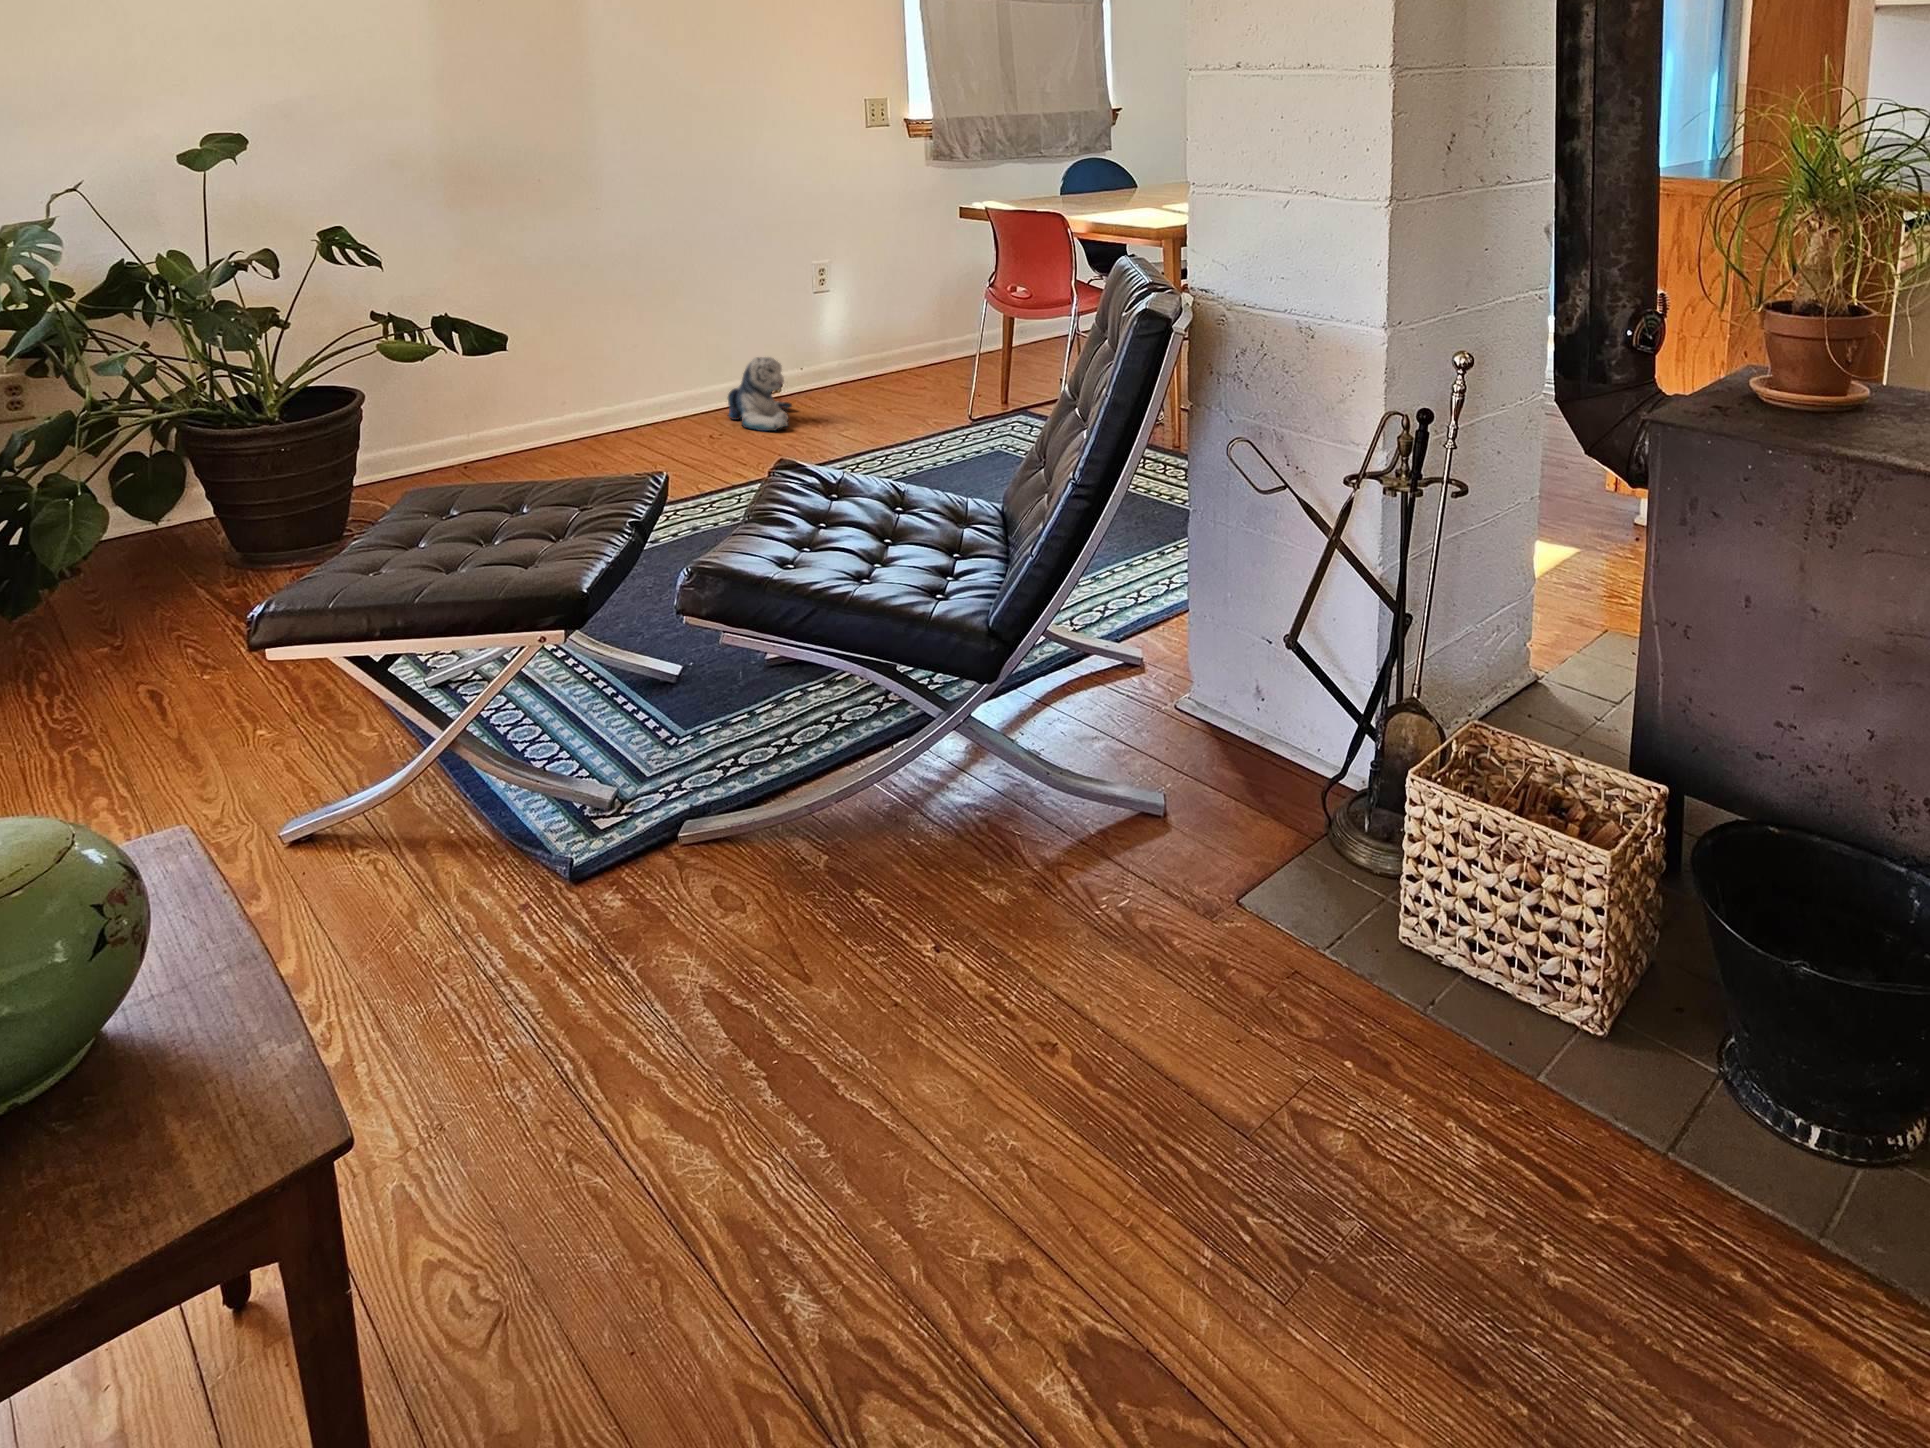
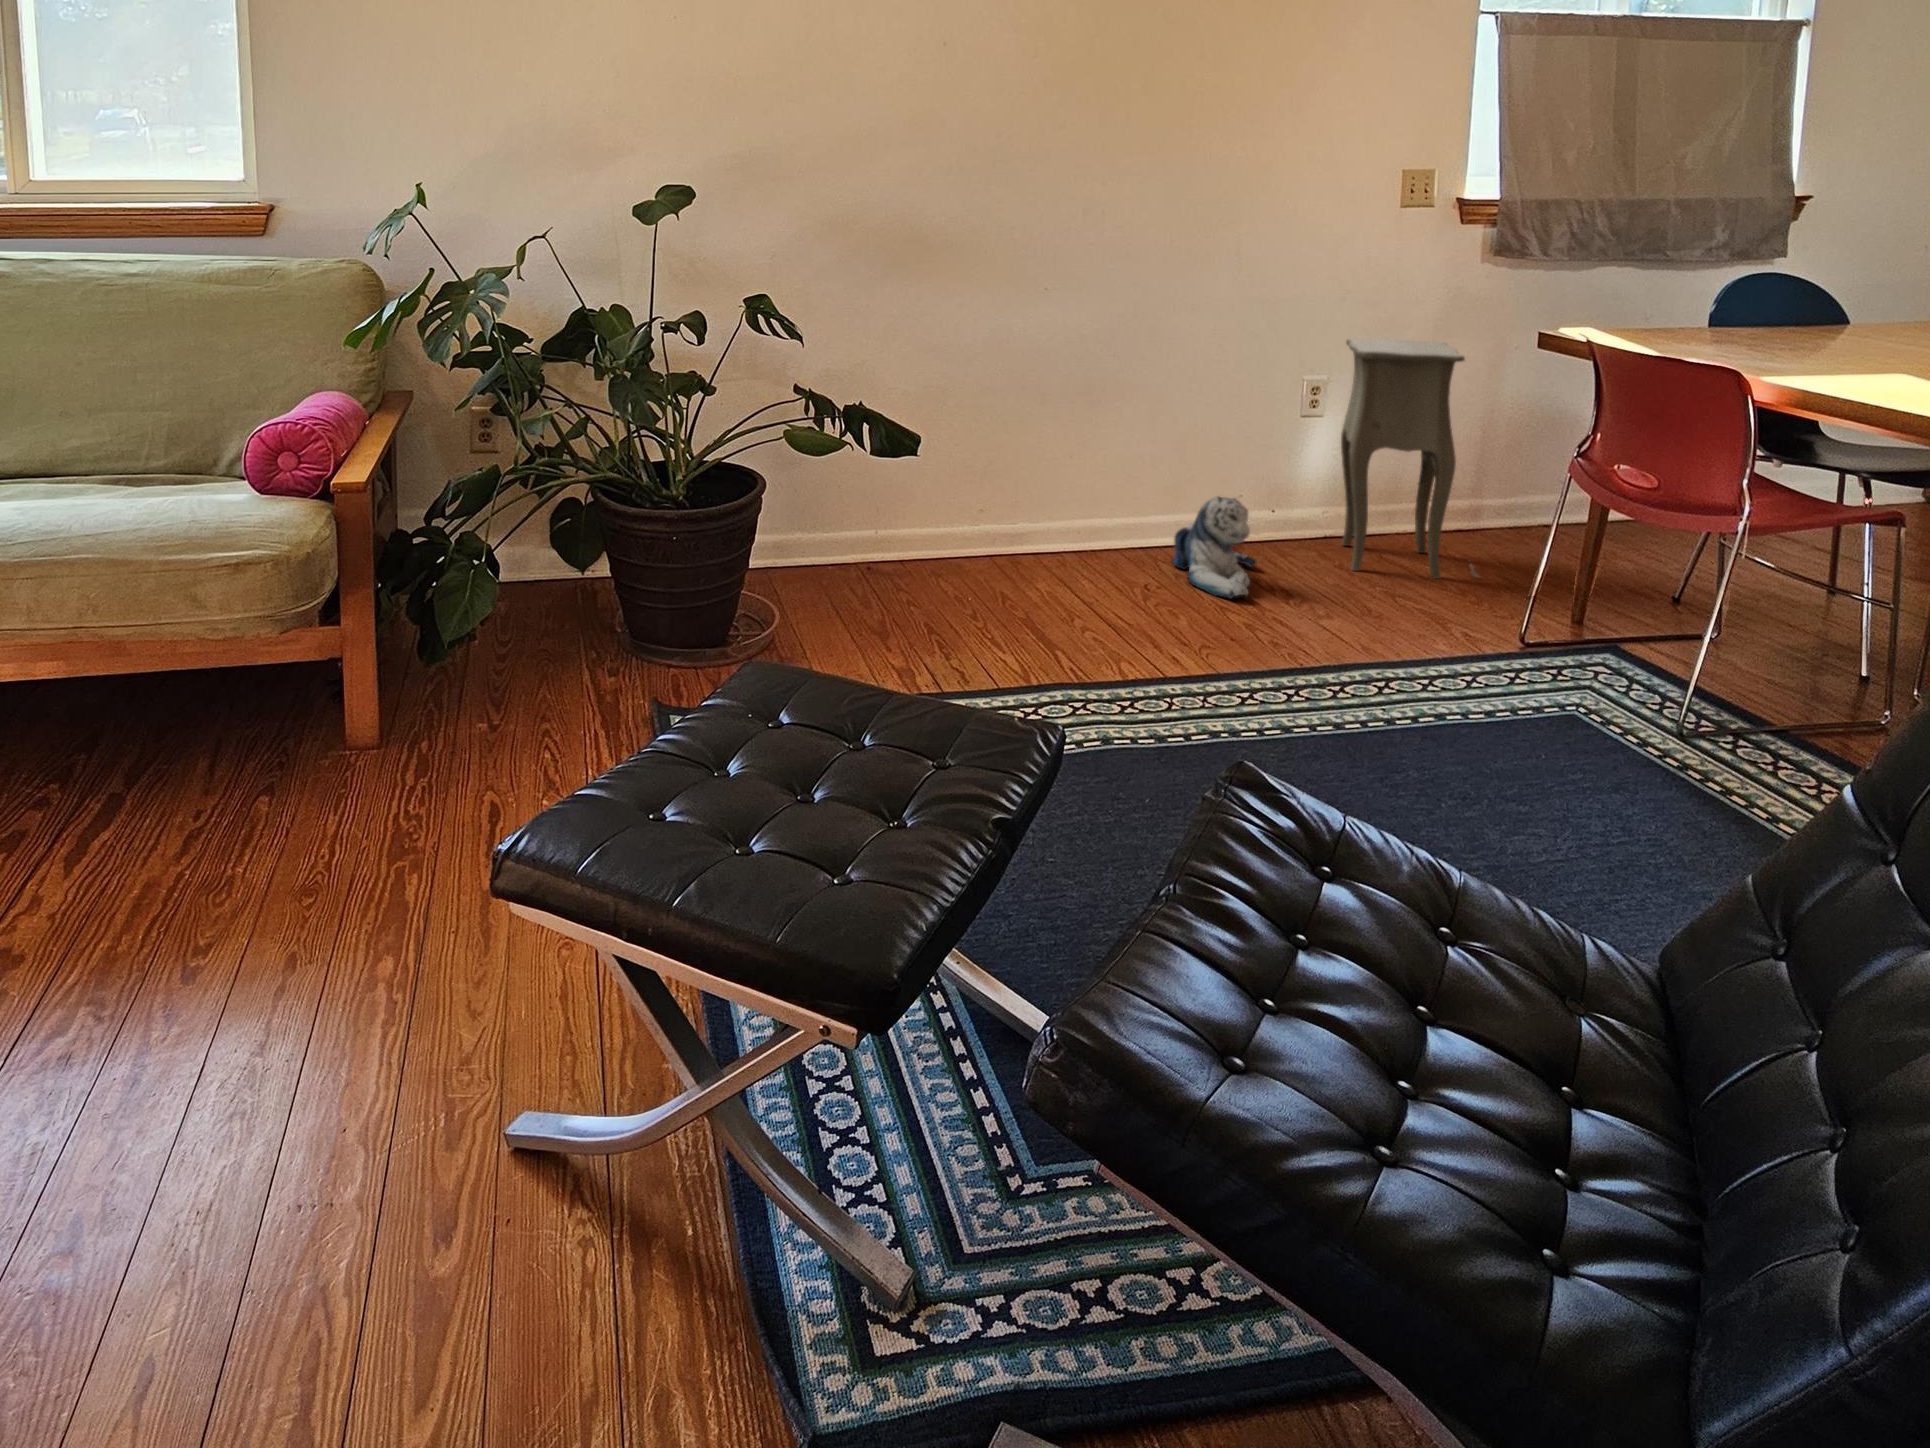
side table: none [839,224,946,399] -> present [1341,338,1479,579]

